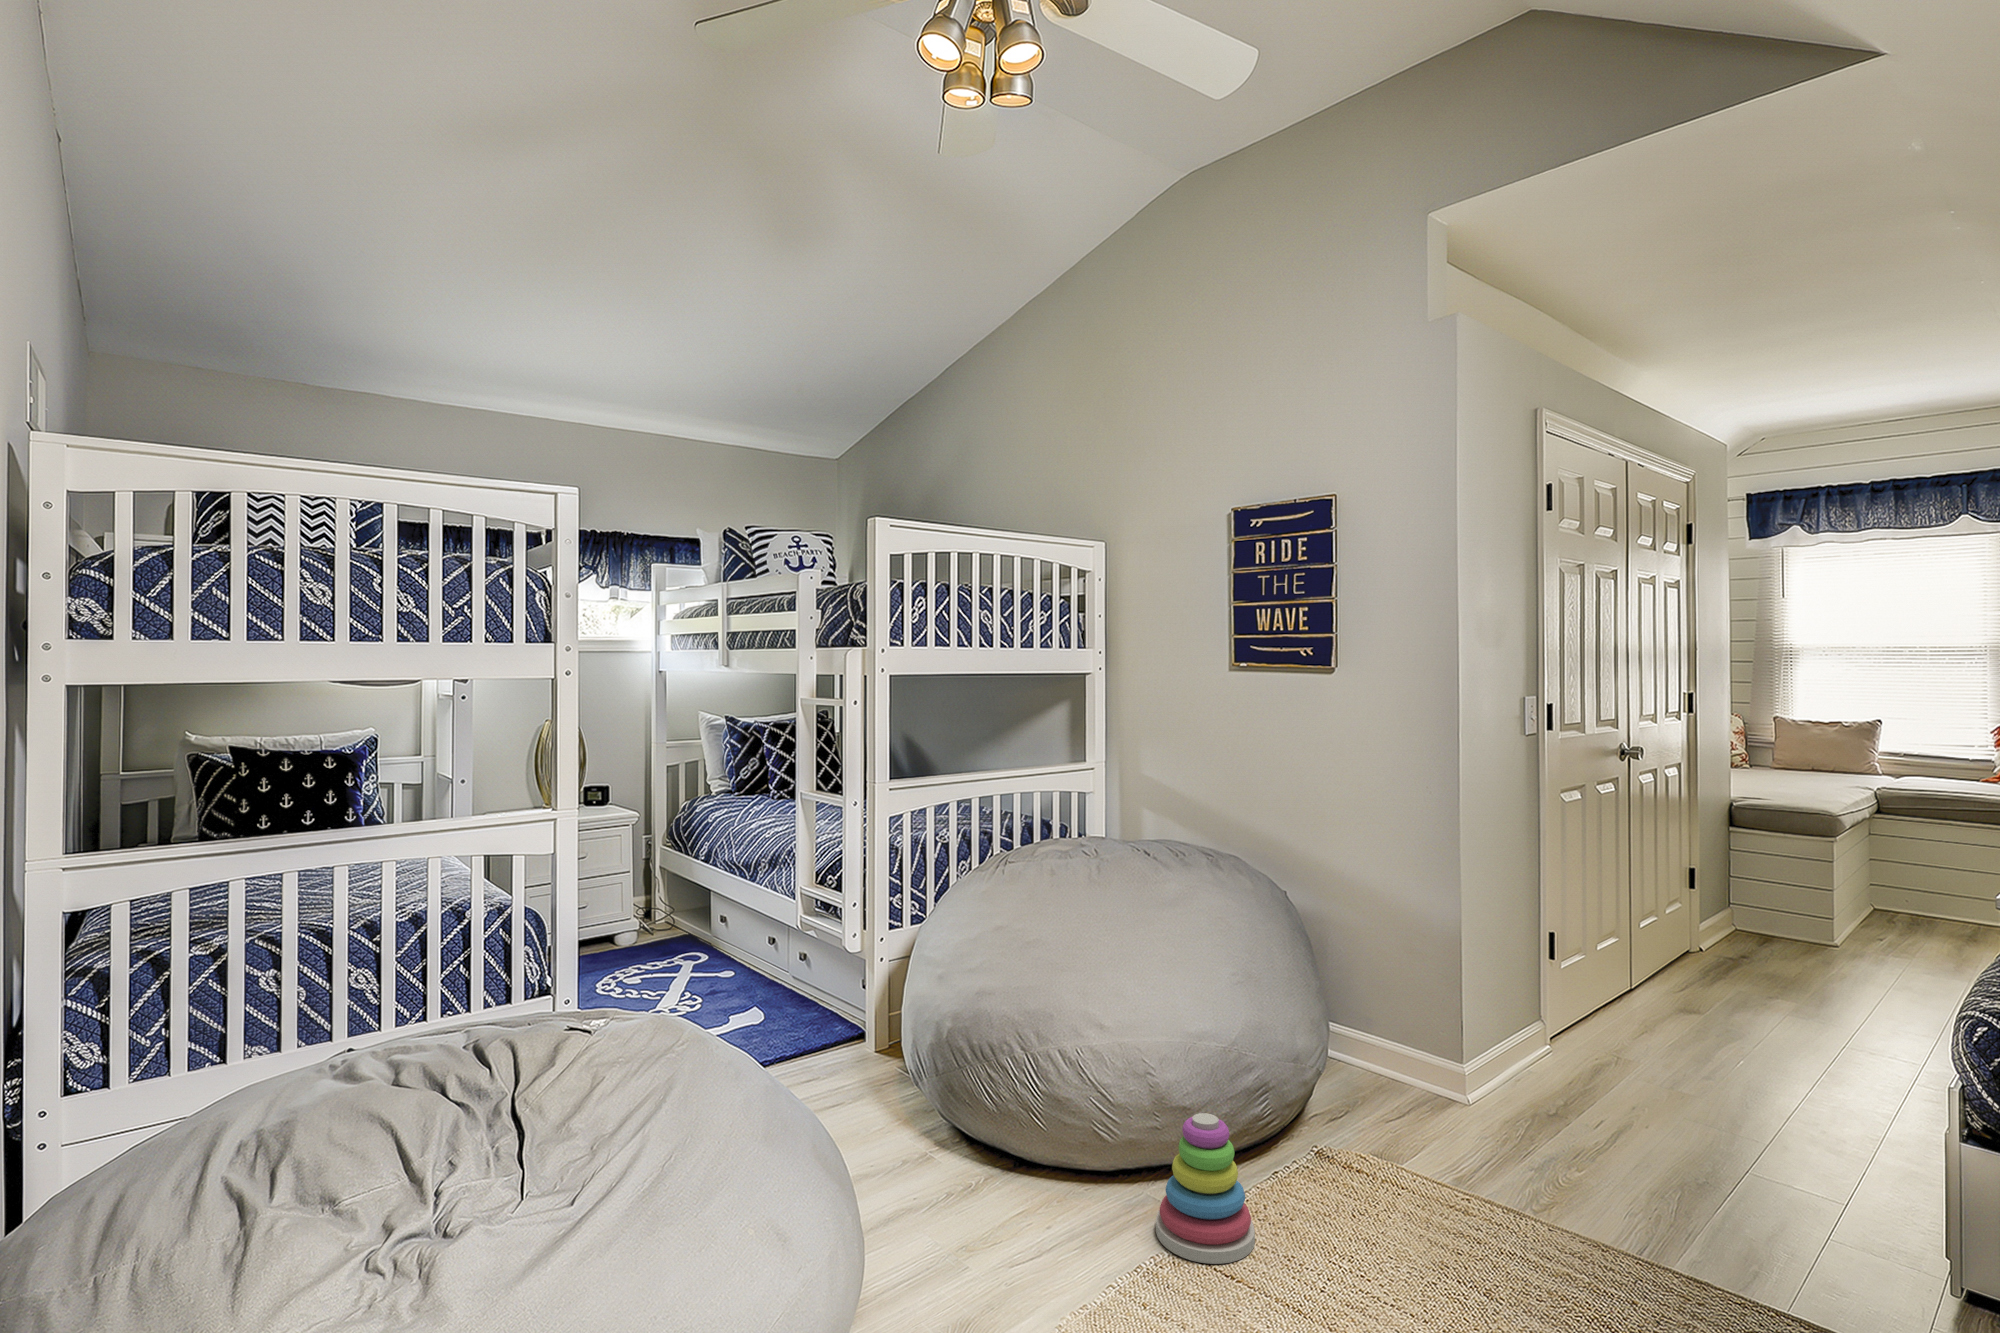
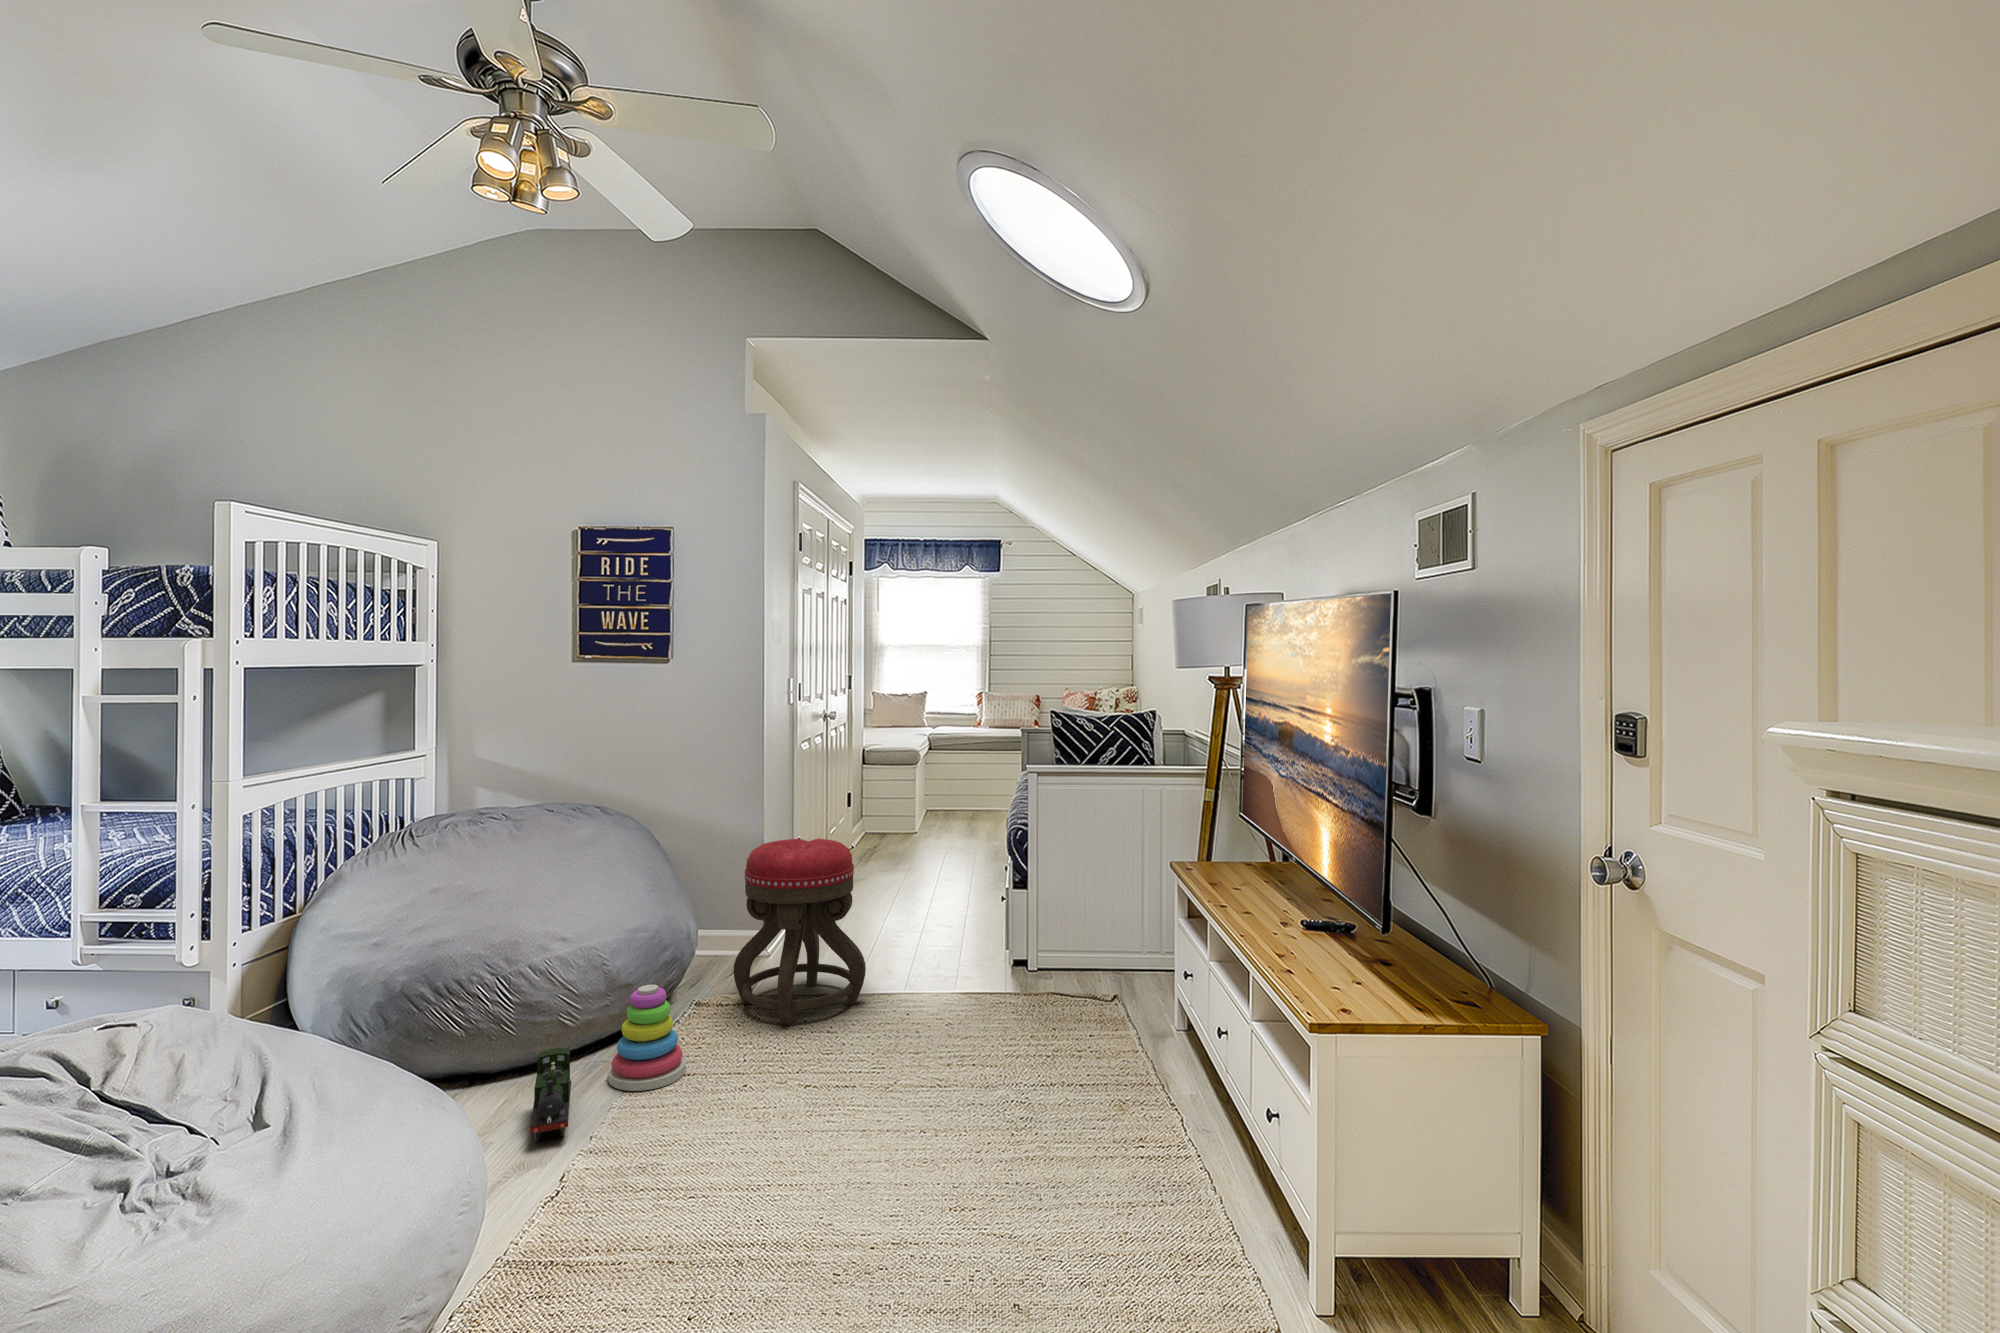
ottoman: none [1372,944,1581,1244] -> present [733,839,866,1025]
toy train: none [1025,1159,1105,1283] -> present [530,1048,571,1141]

